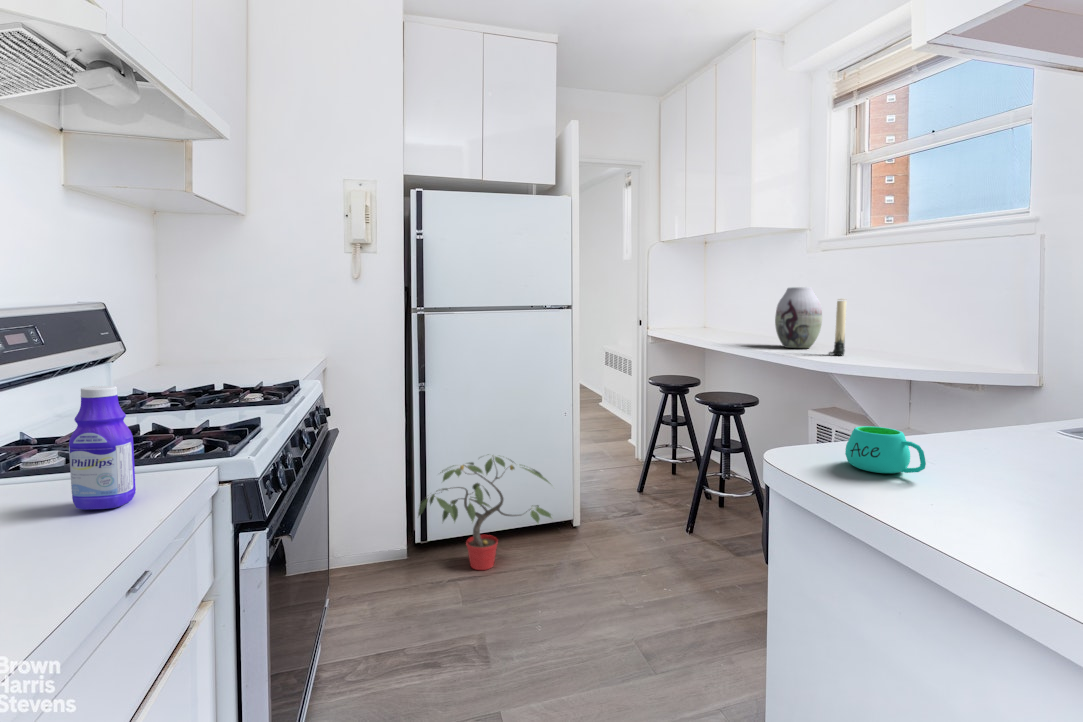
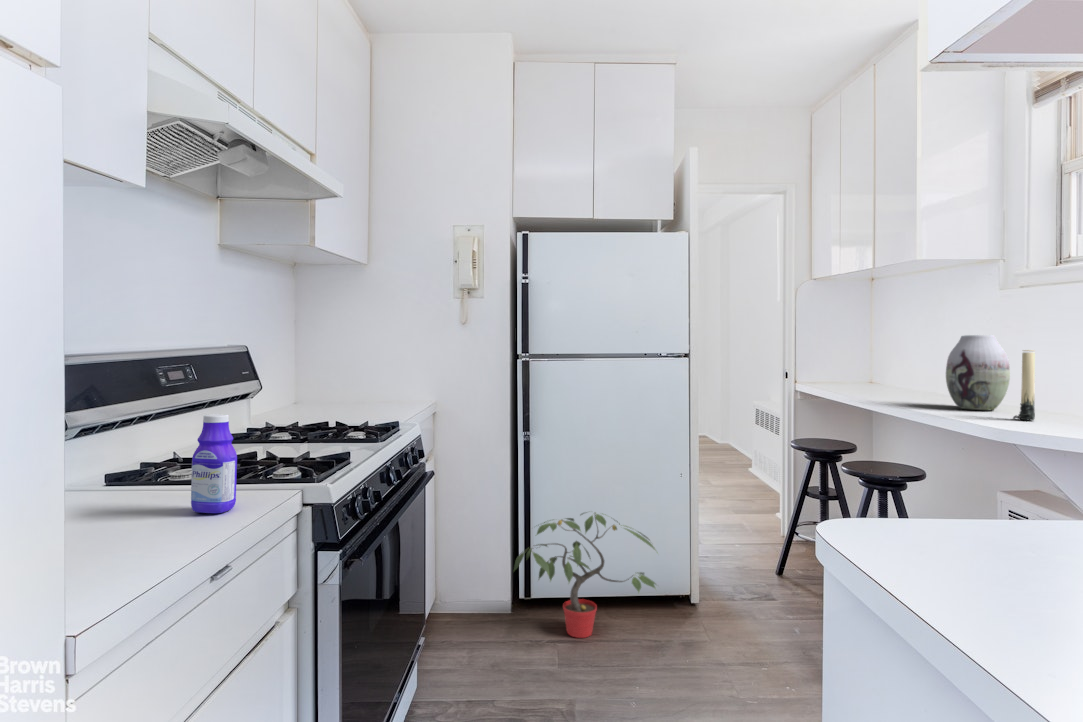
mug: present [845,426,926,473] -> none [908,495,993,550]

